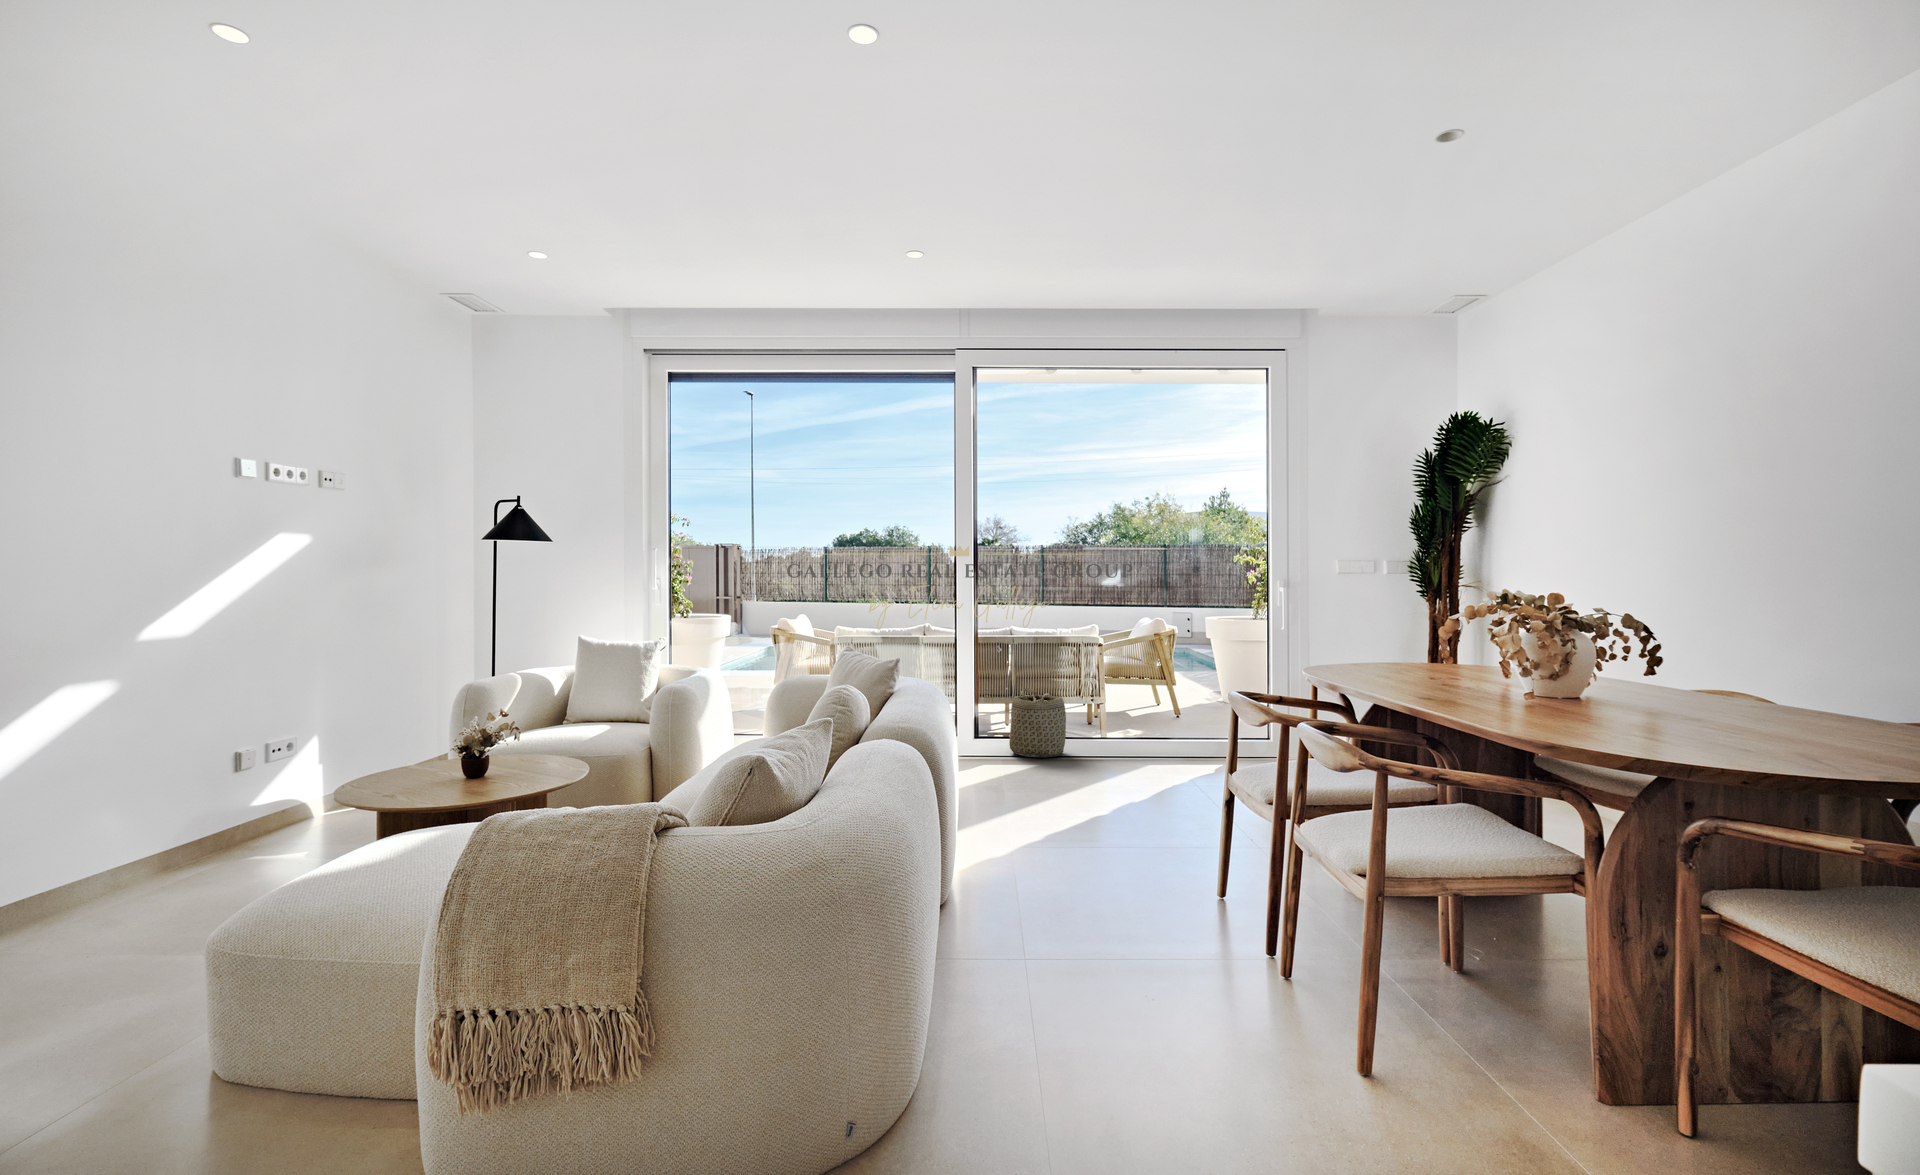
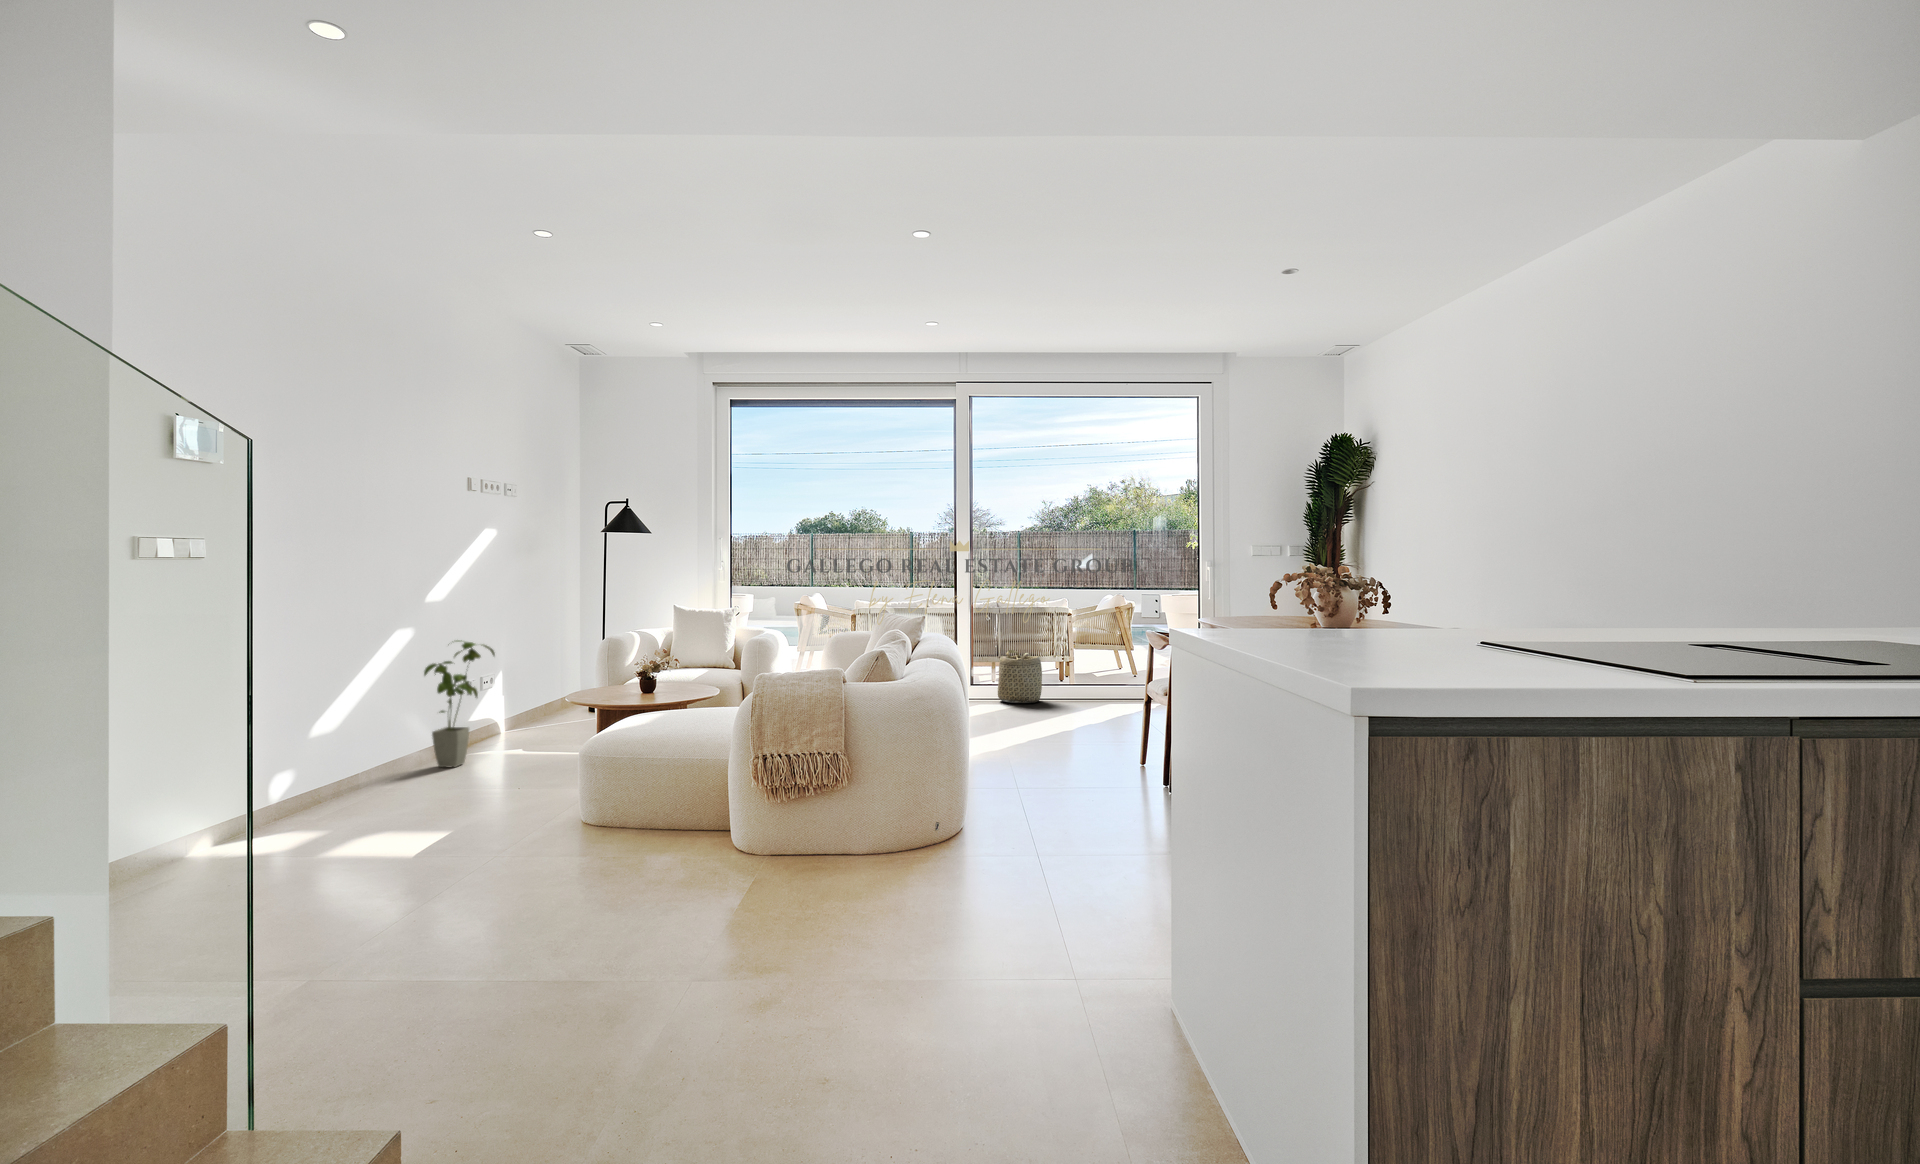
house plant: none [136,691,266,882] -> present [424,640,495,767]

